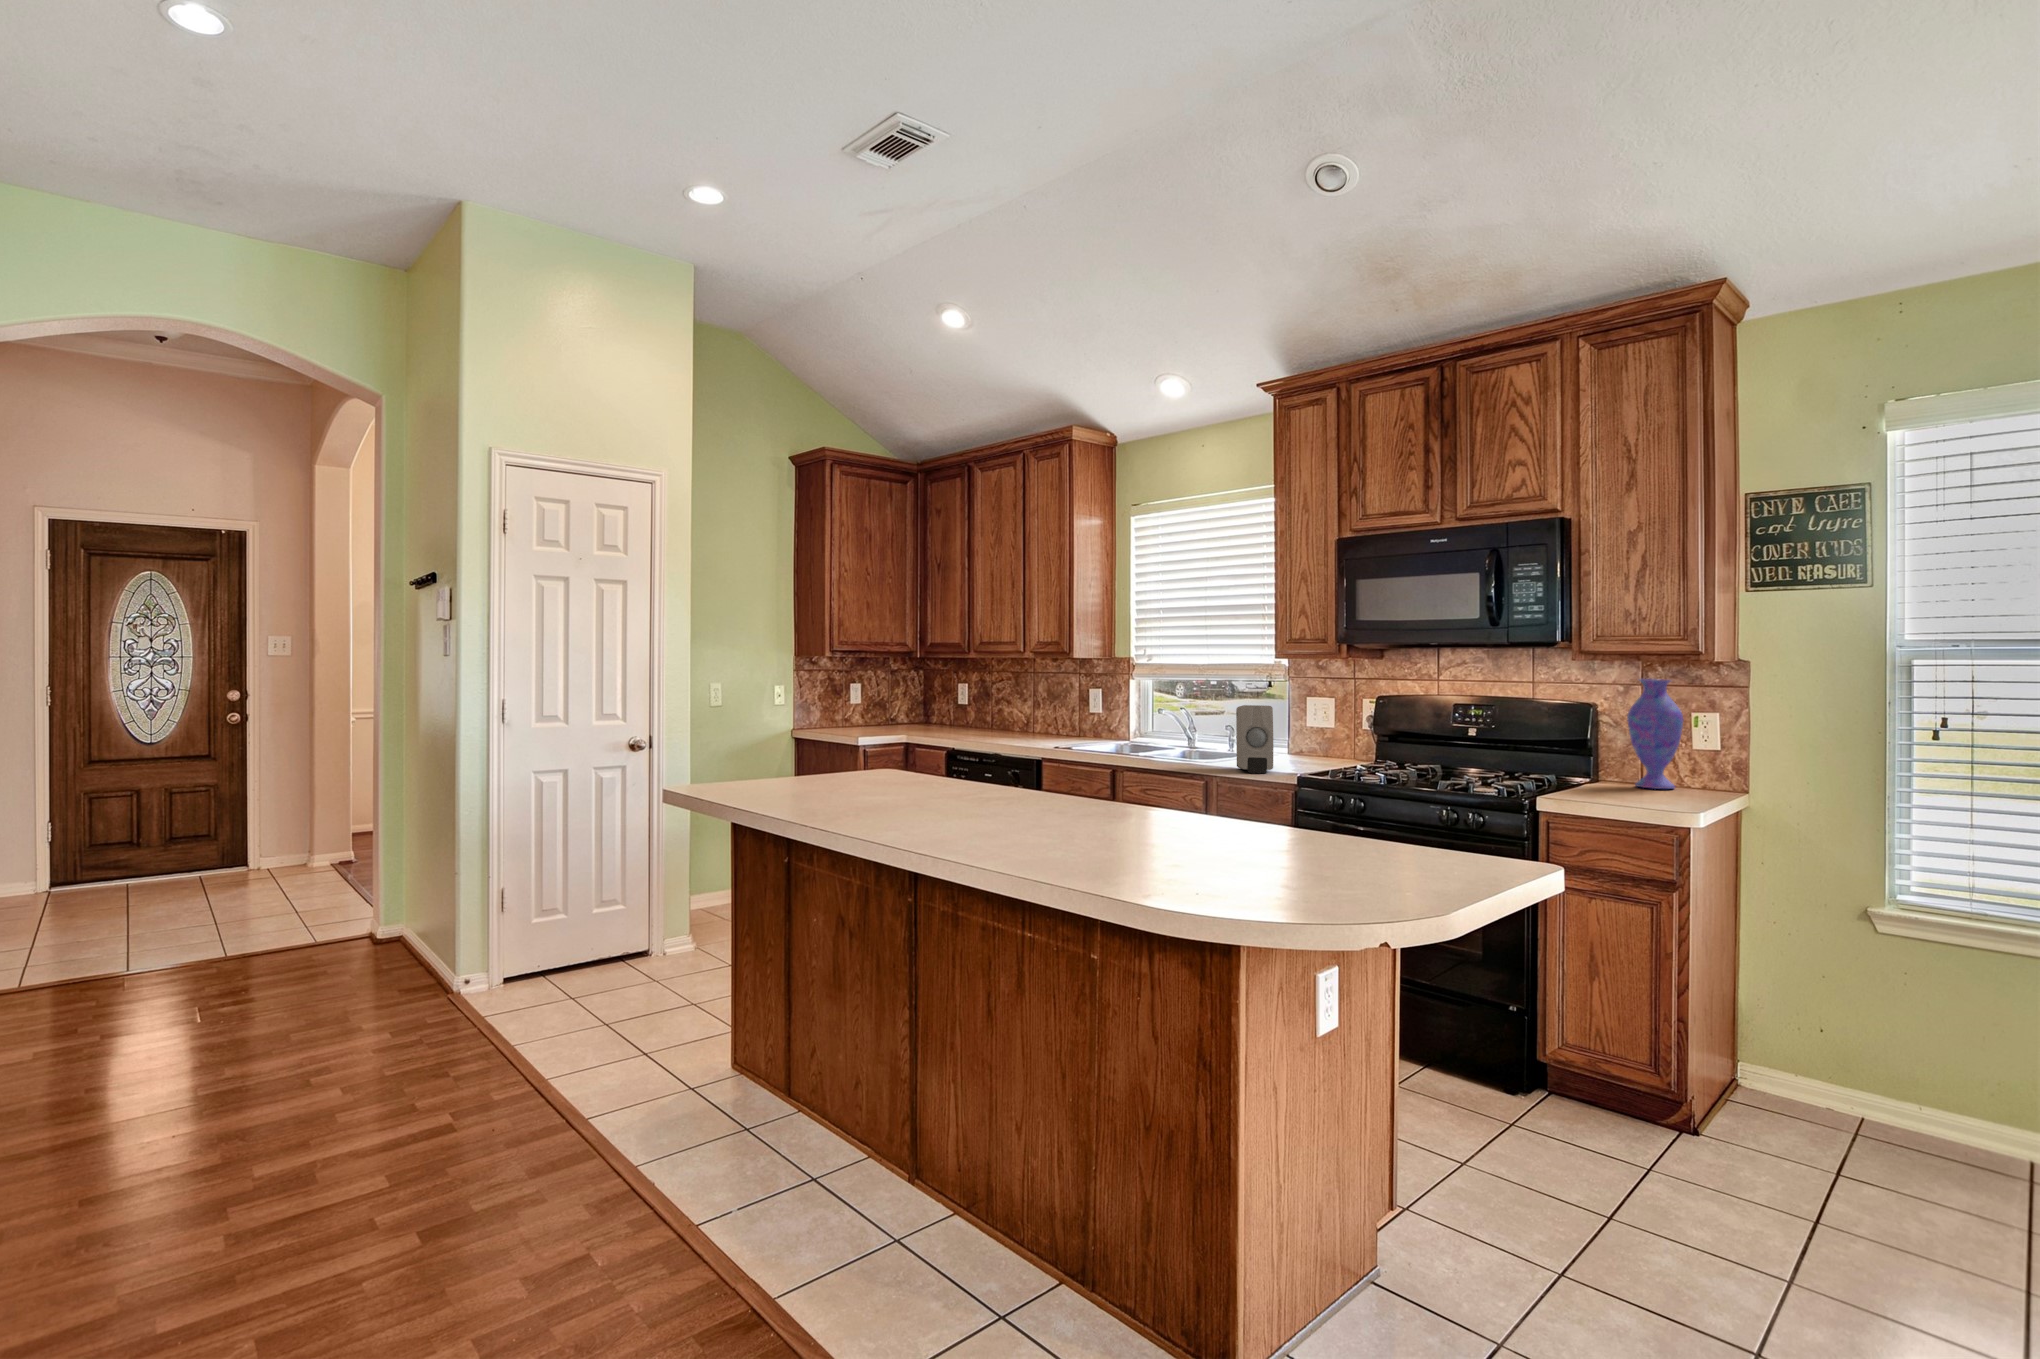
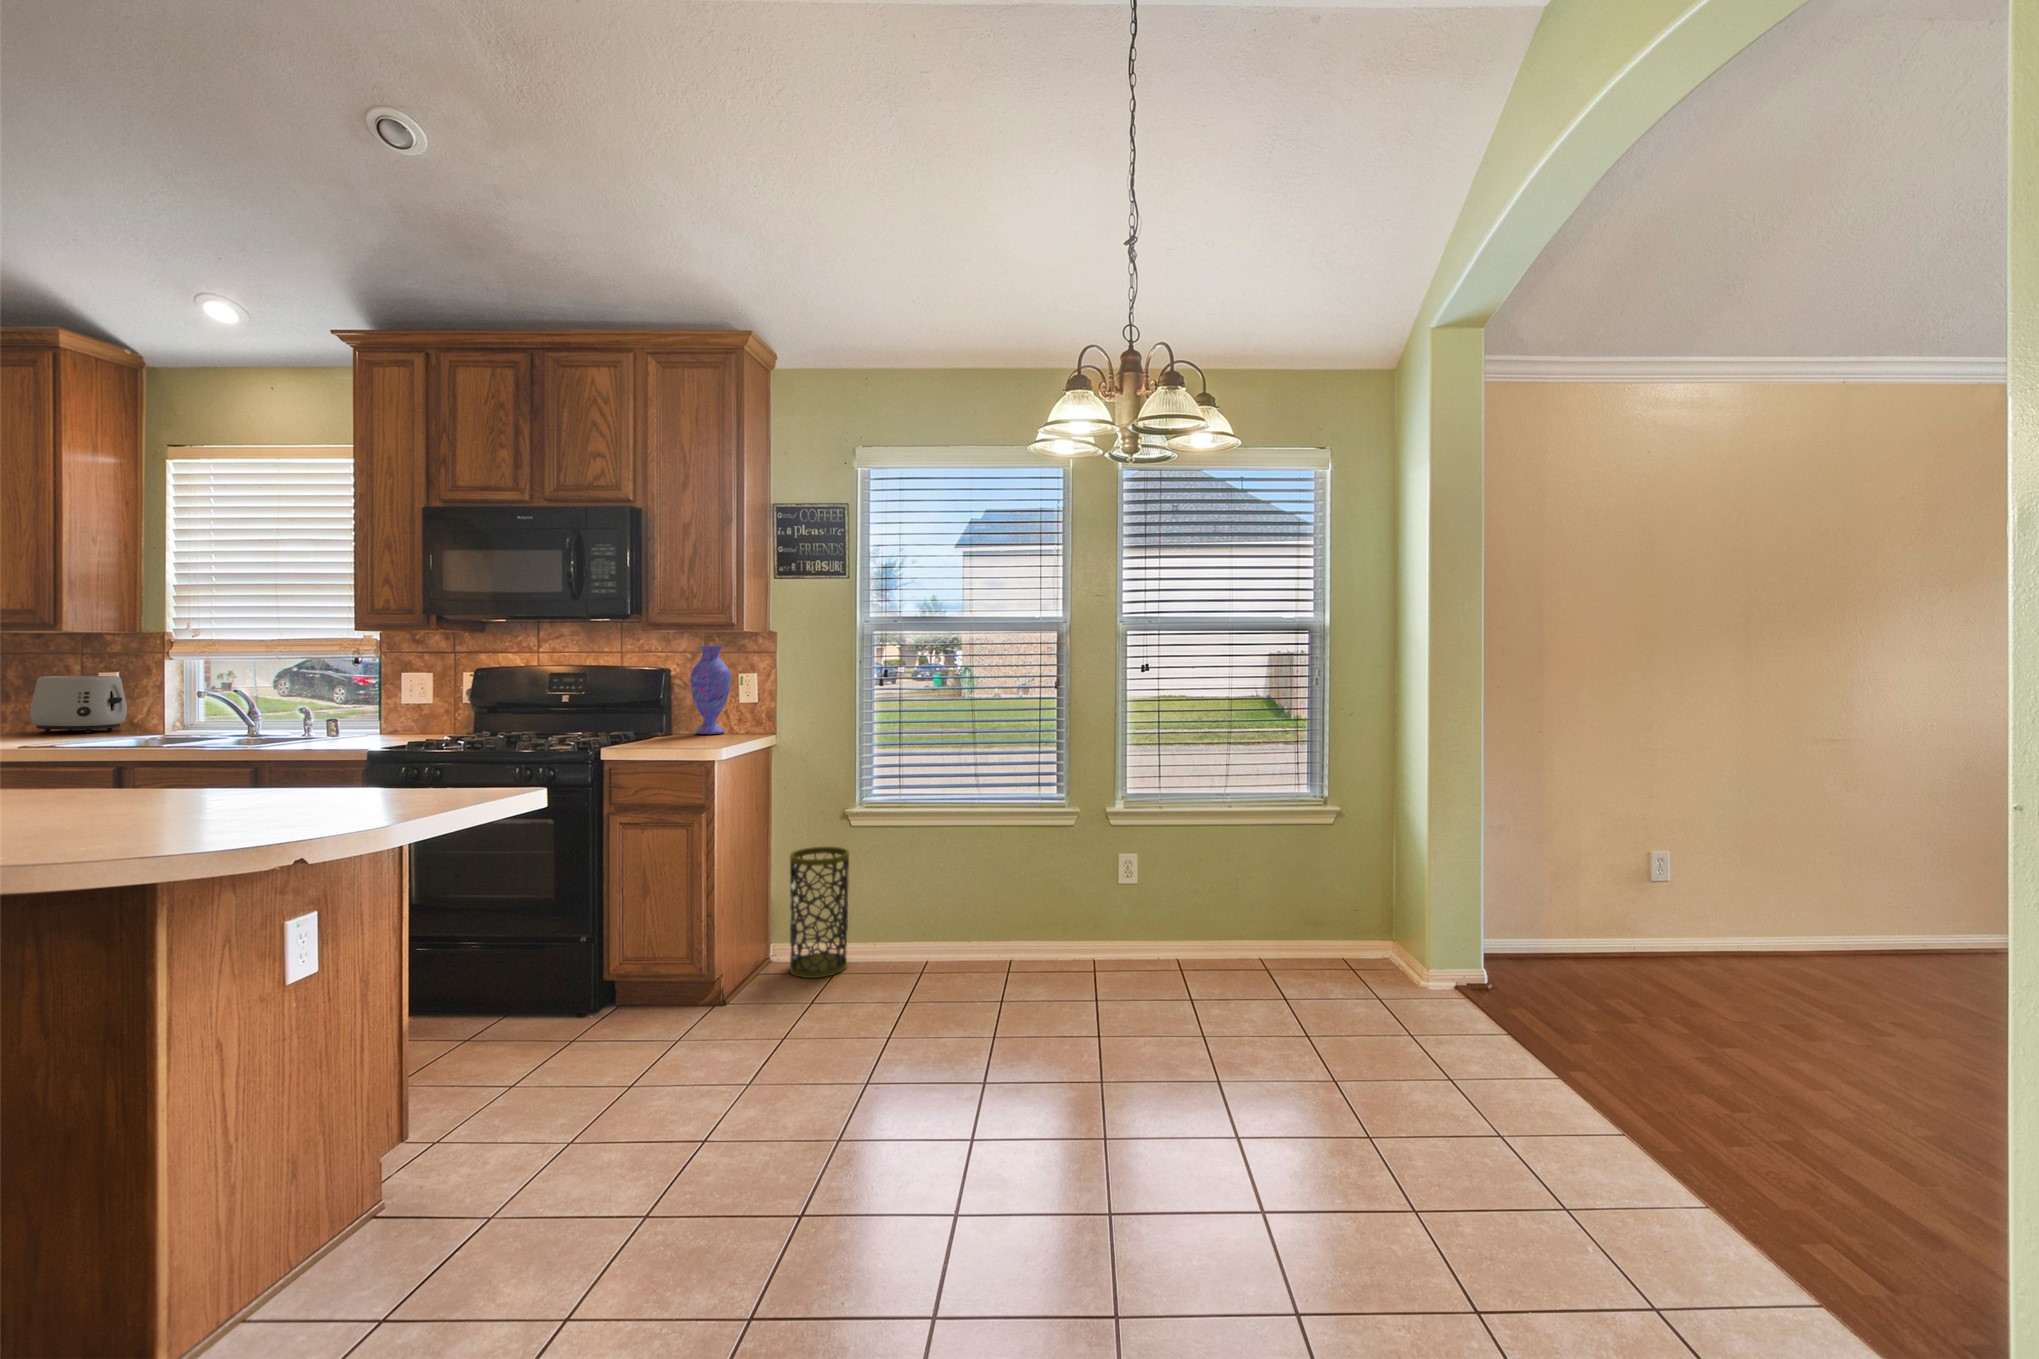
toaster: none [1056,693,1109,739] -> present [30,676,127,733]
soap dispenser: present [1236,705,1273,773] -> none [287,679,333,754]
trash can: none [1785,956,1886,1144] -> present [790,847,849,978]

